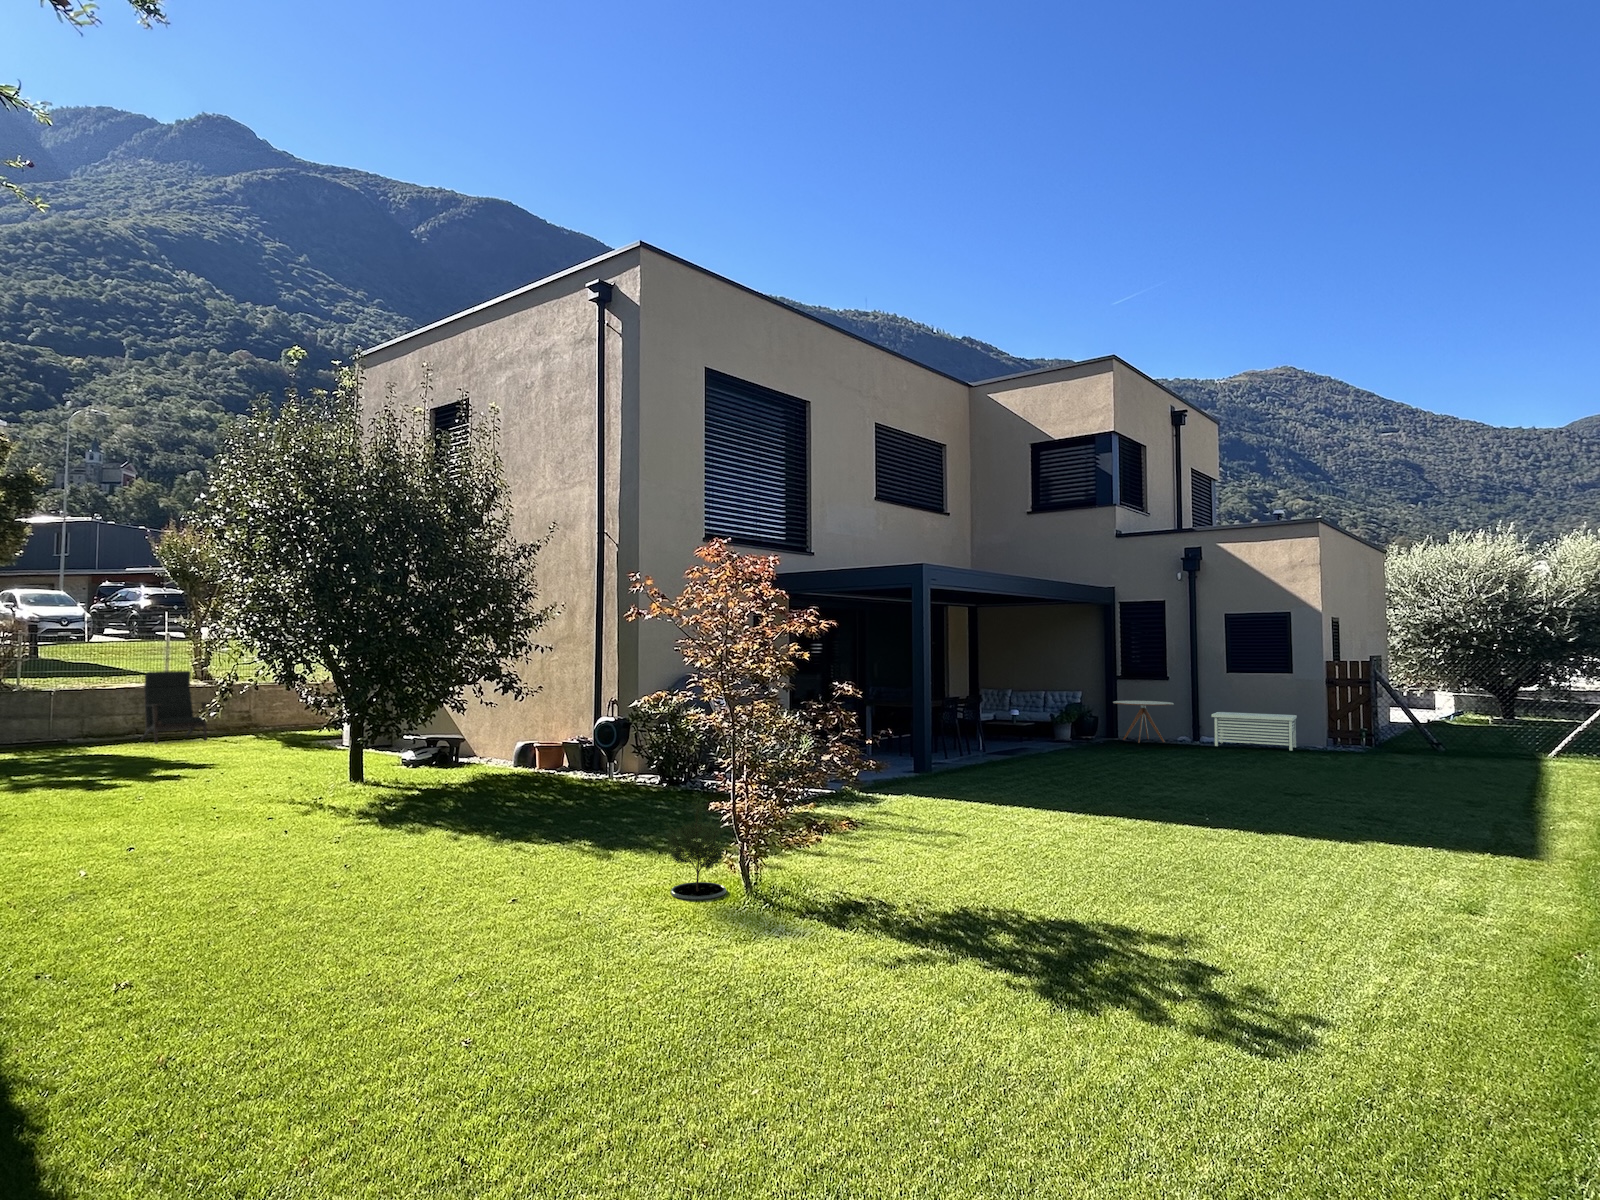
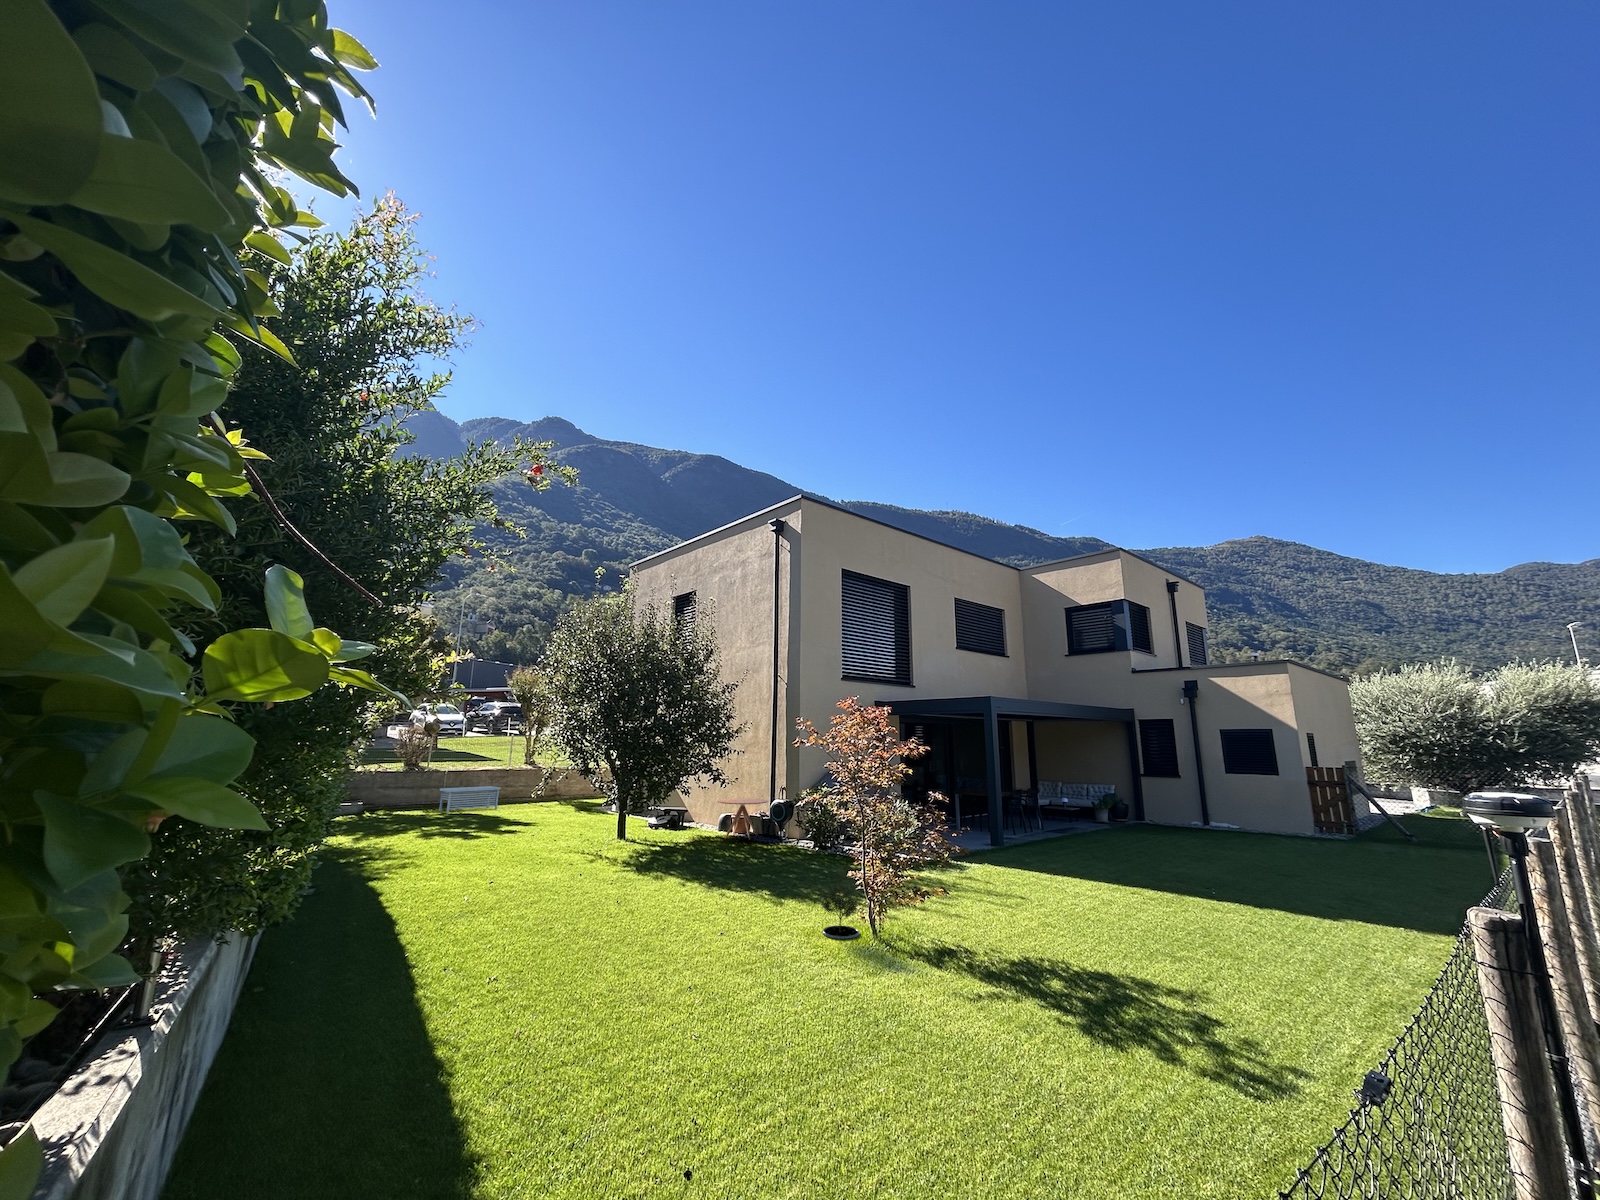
lounge chair: present [141,671,207,744] -> none [504,763,545,809]
round table: present [1113,701,1174,743] -> present [717,798,768,840]
storage bench: present [1212,712,1297,751] -> present [439,786,501,813]

